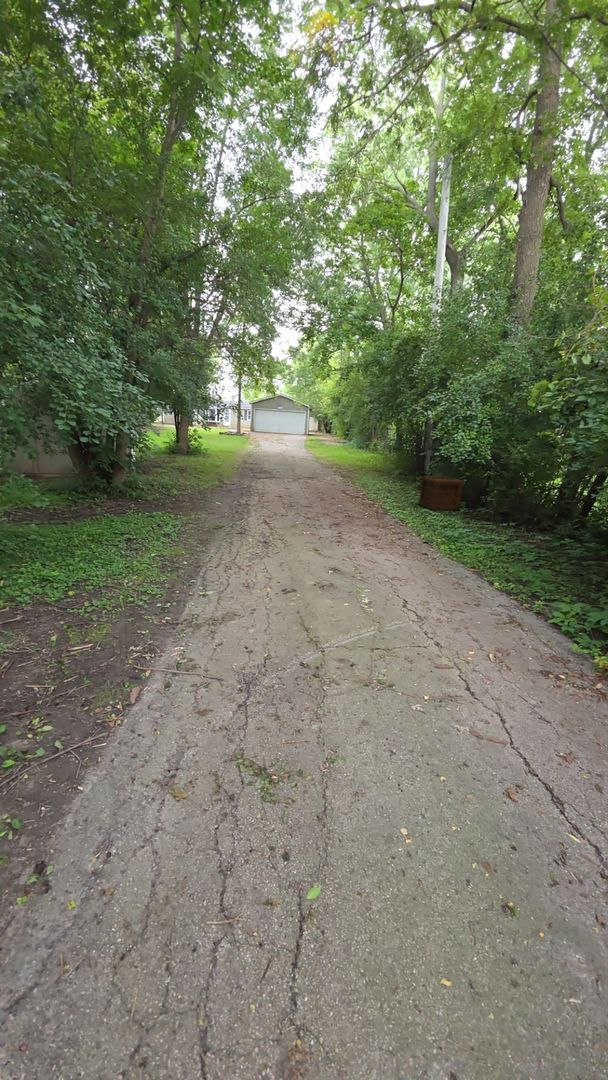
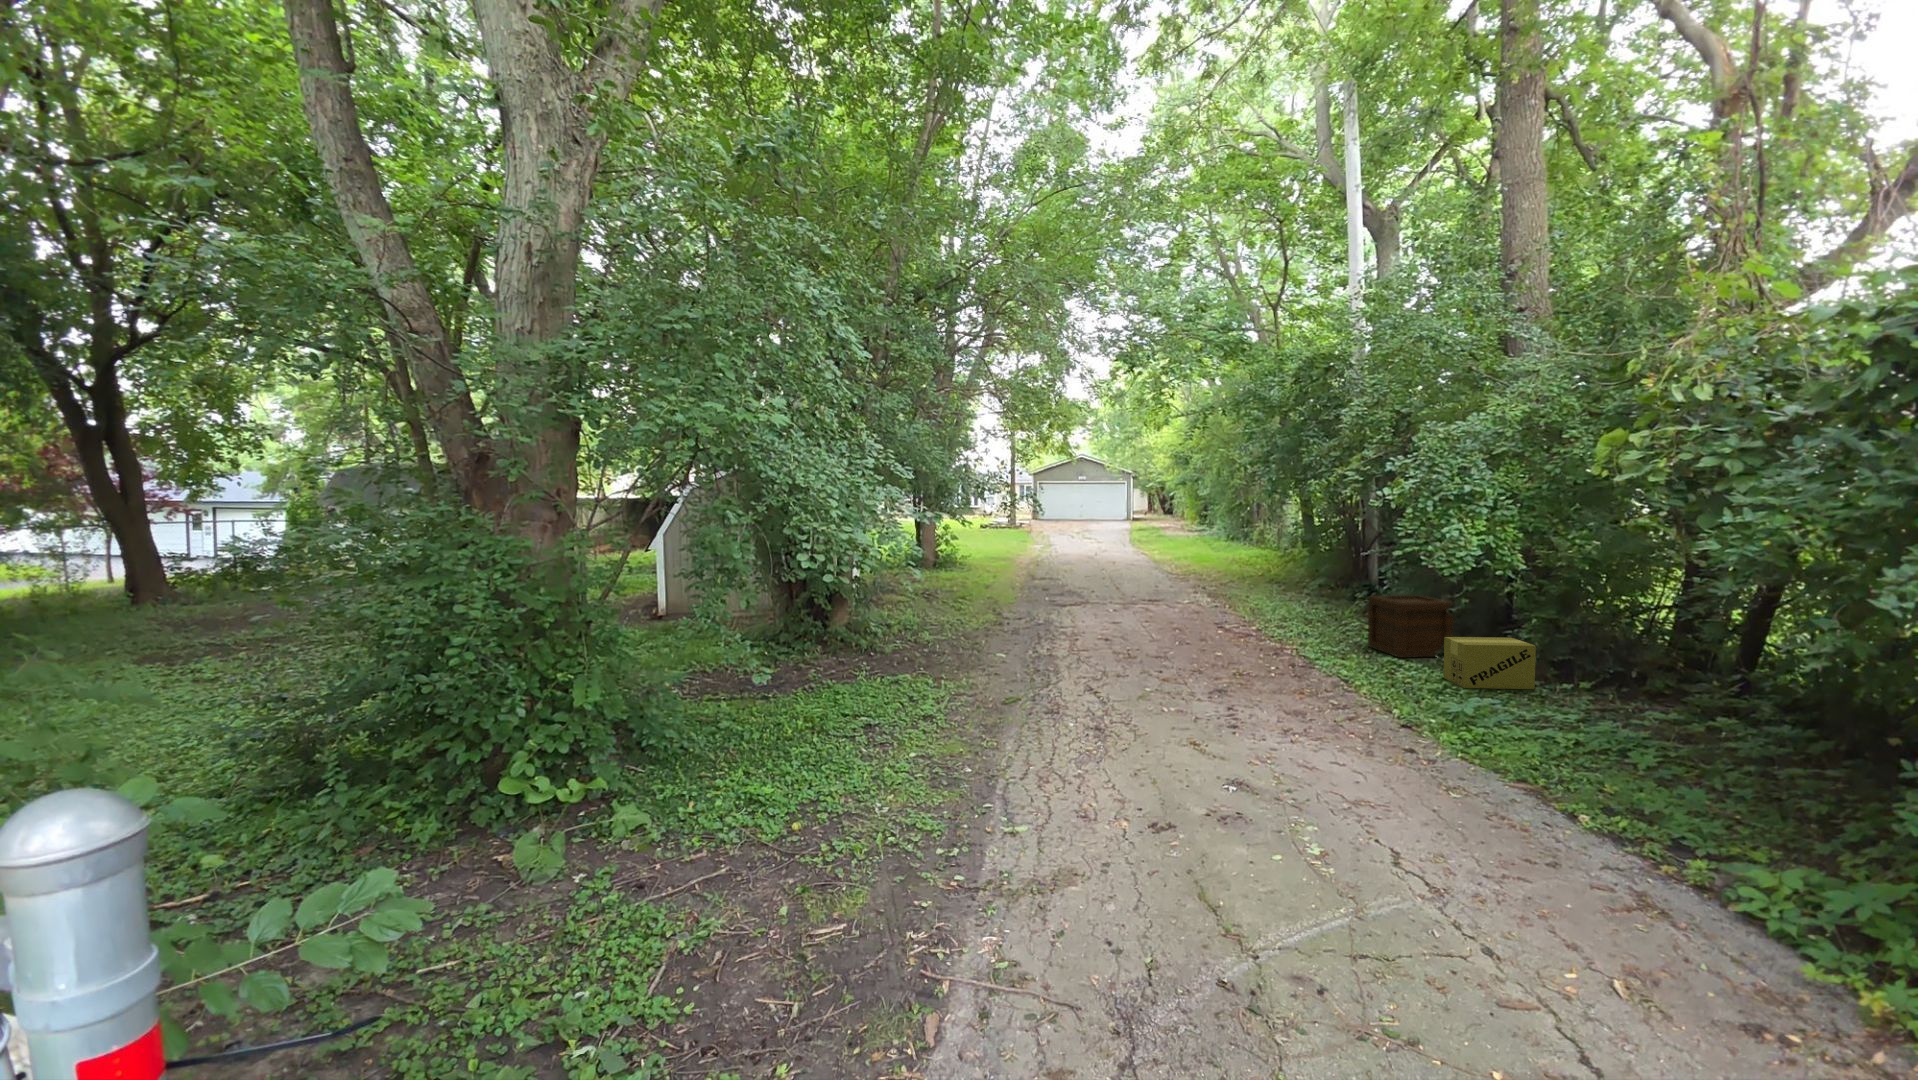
cardboard box: none [452,498,497,526] -> present [1443,637,1536,689]

